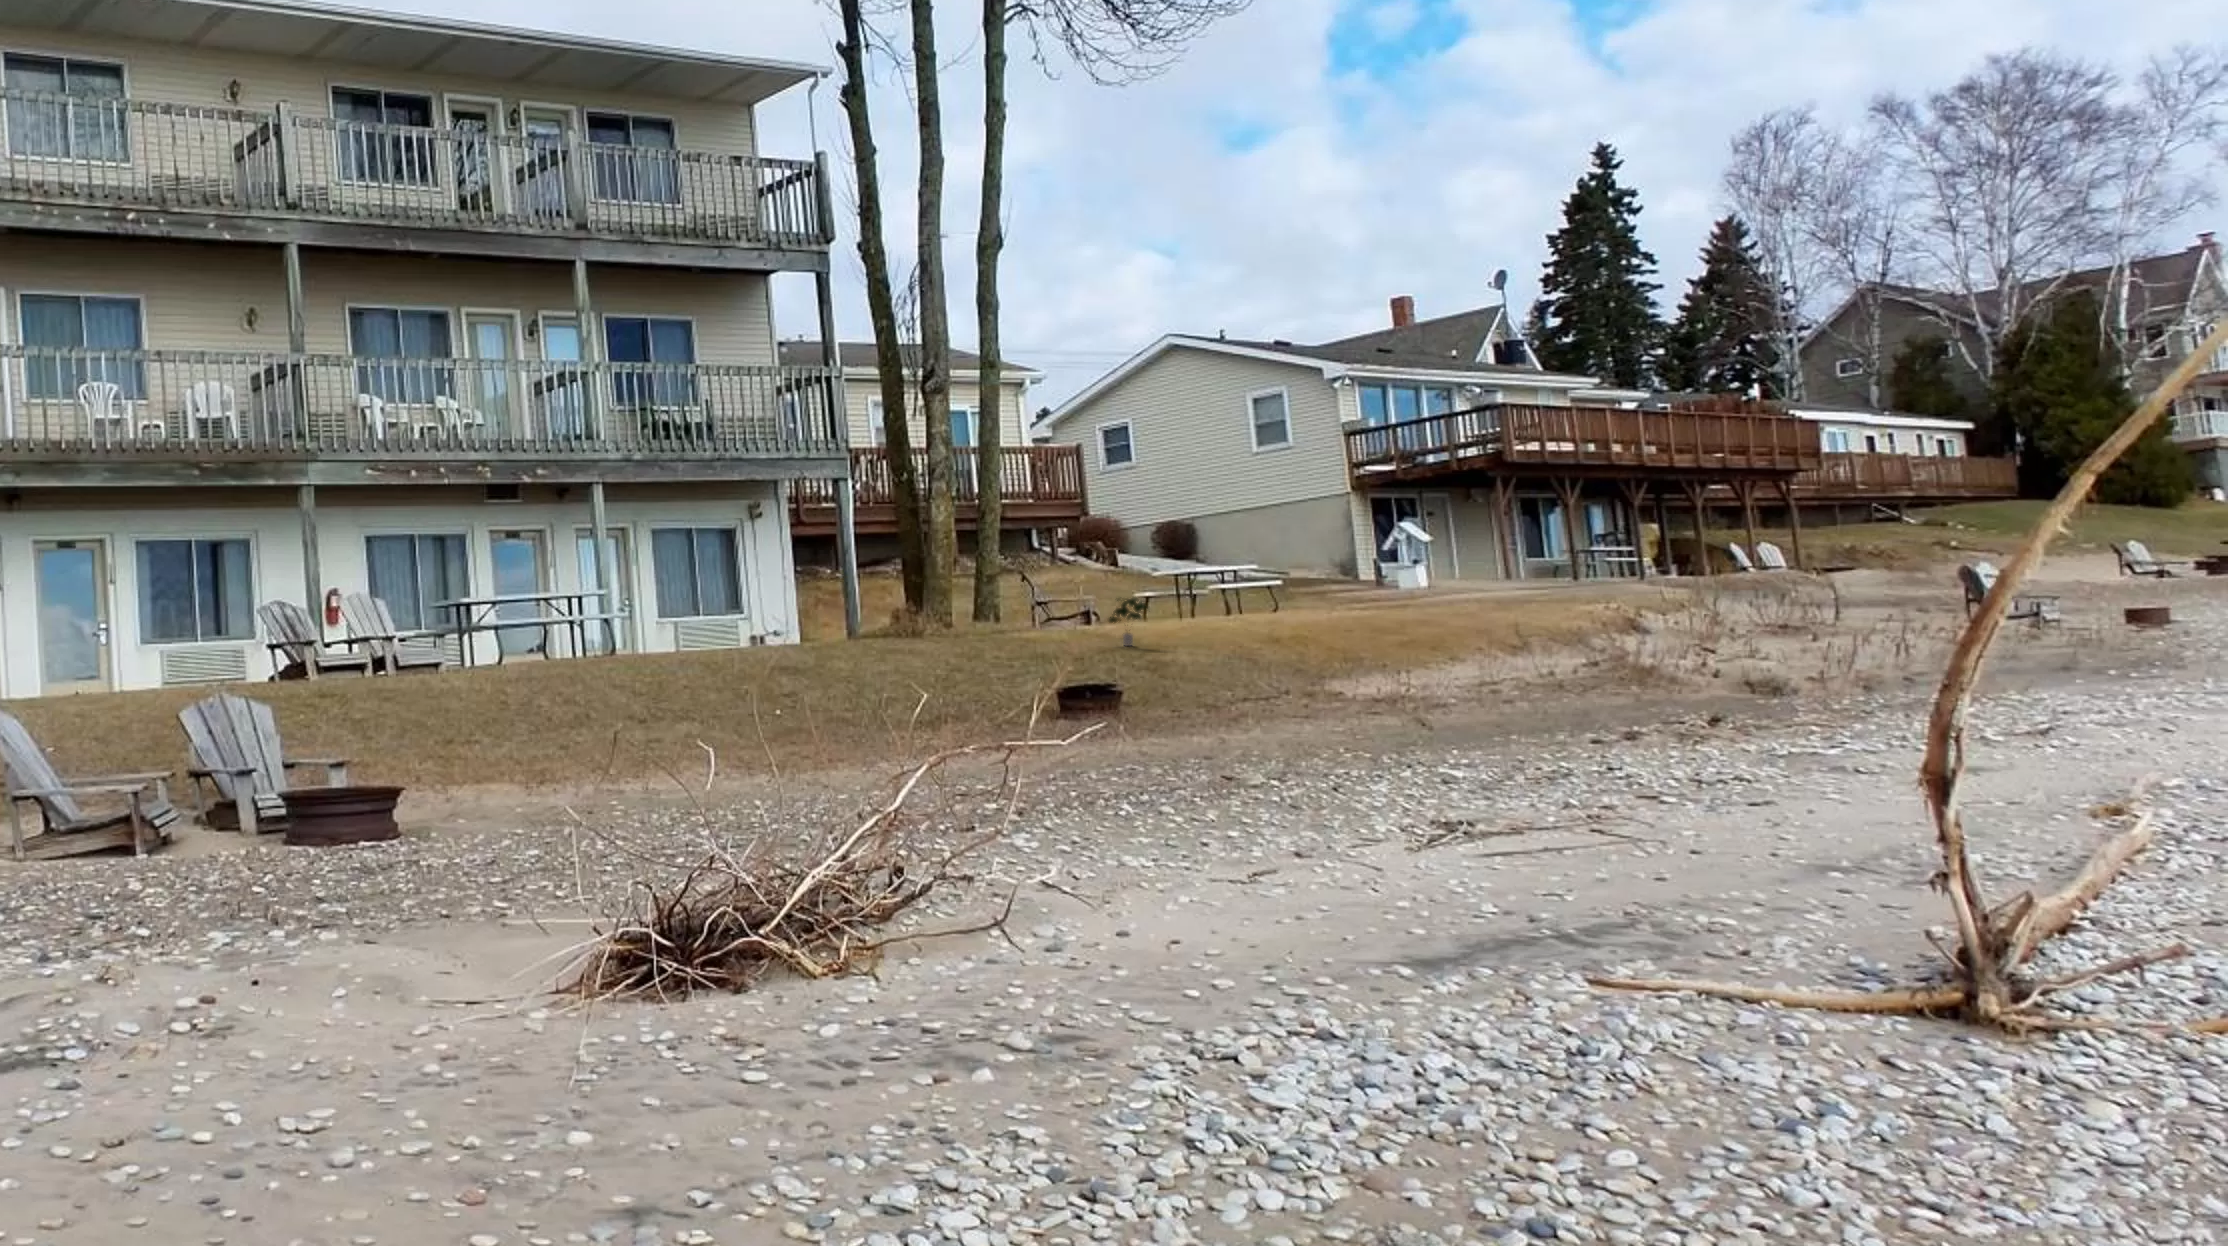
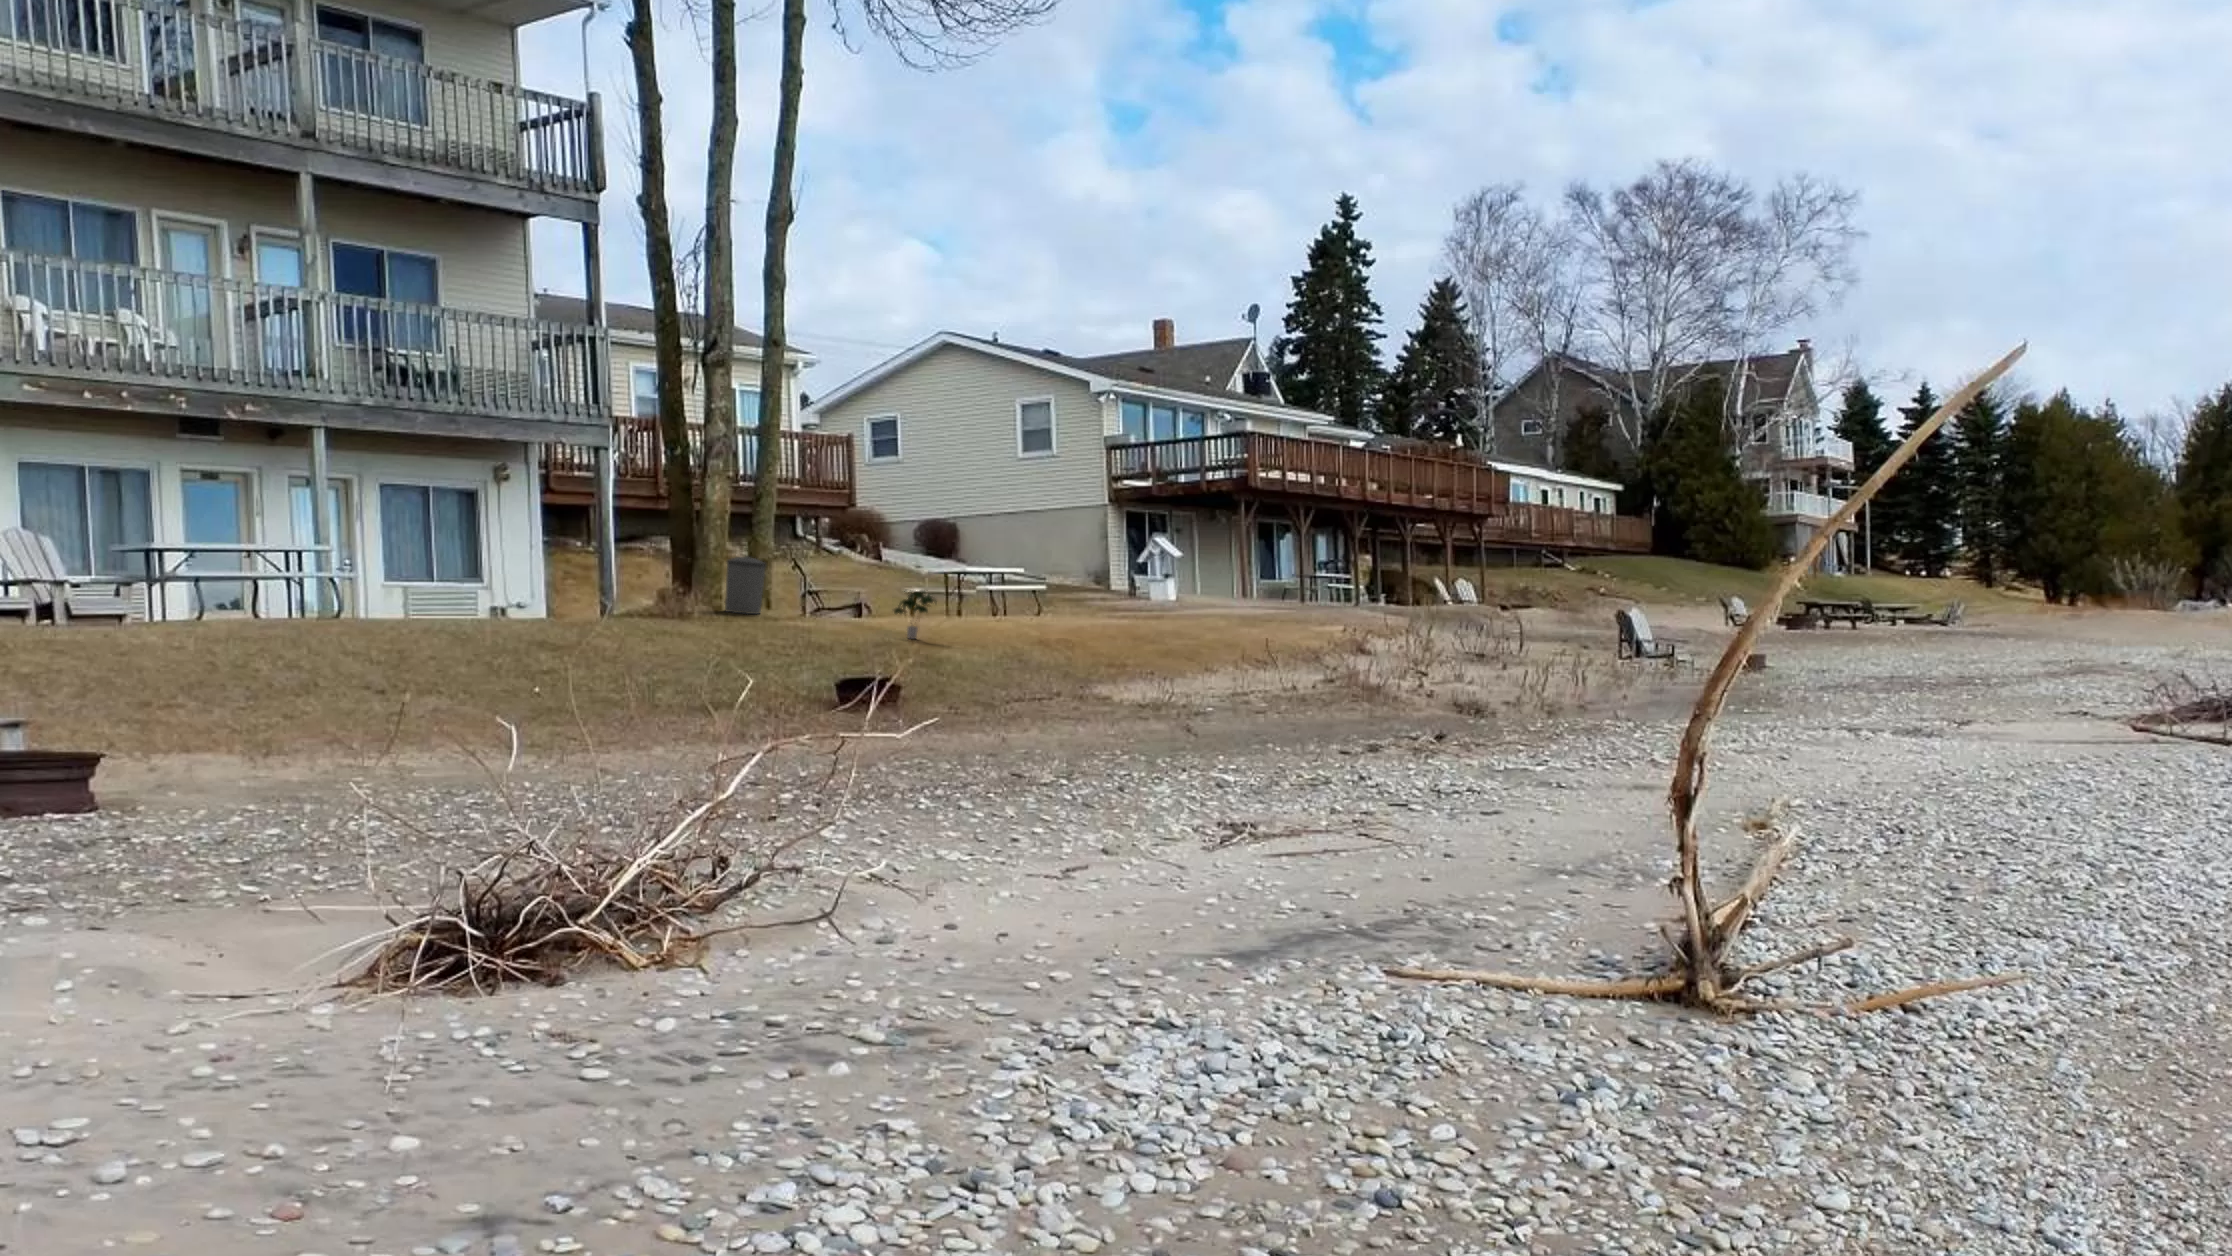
trash can: none [951,577,988,632] -> present [725,556,766,614]

